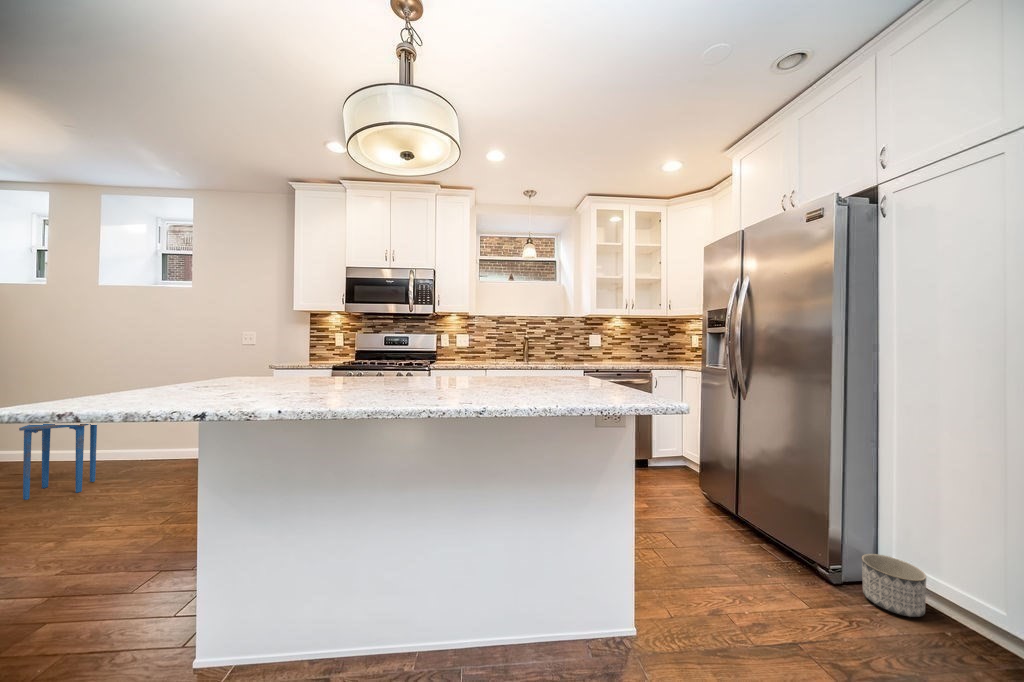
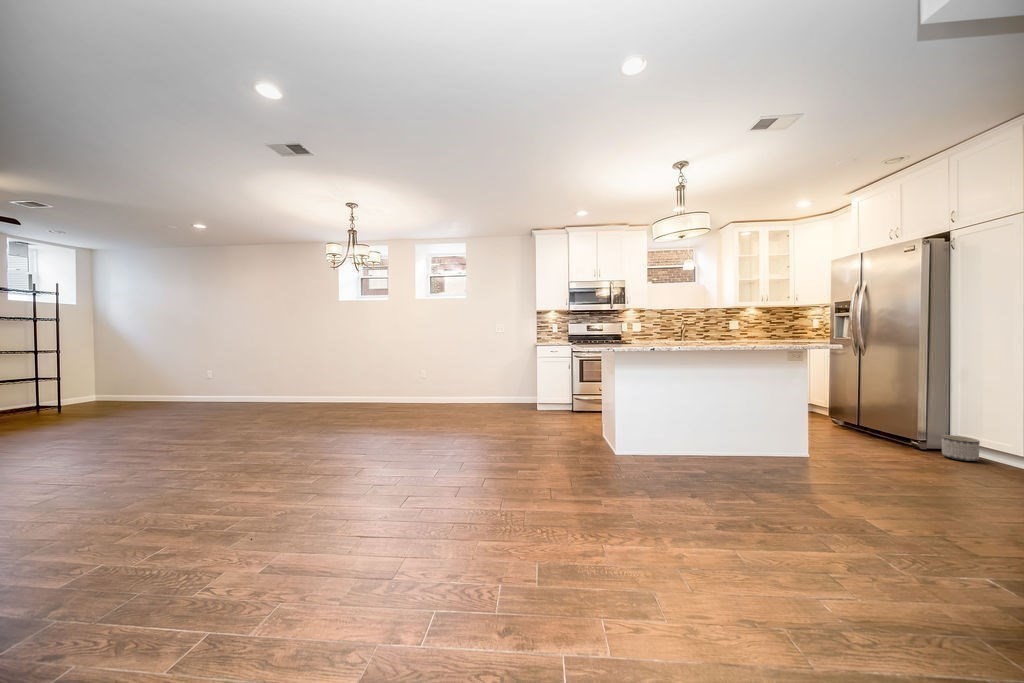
side table: present [19,424,97,500] -> none [417,375,445,416]

